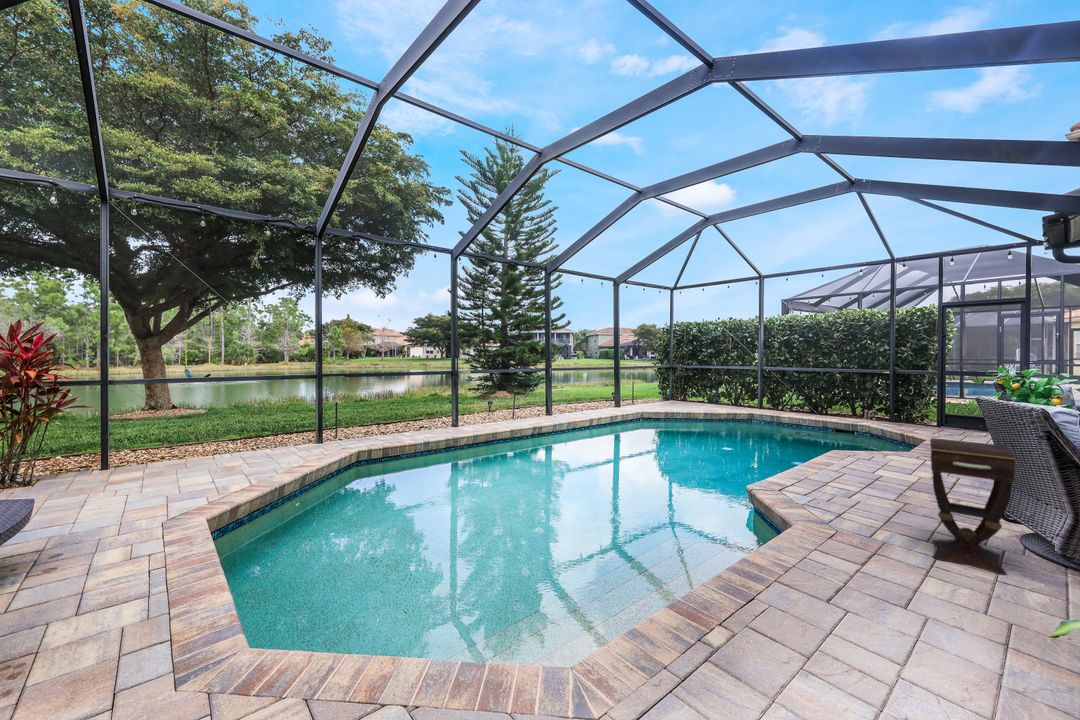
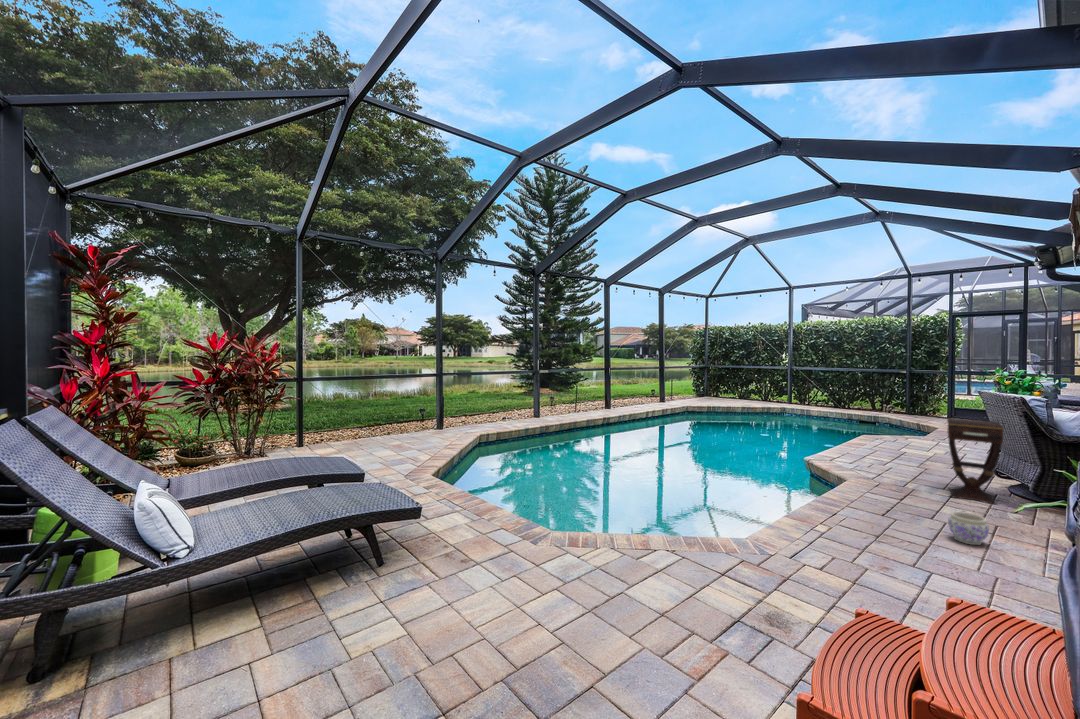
planter: none [925,613,999,683] -> present [948,512,989,545]

